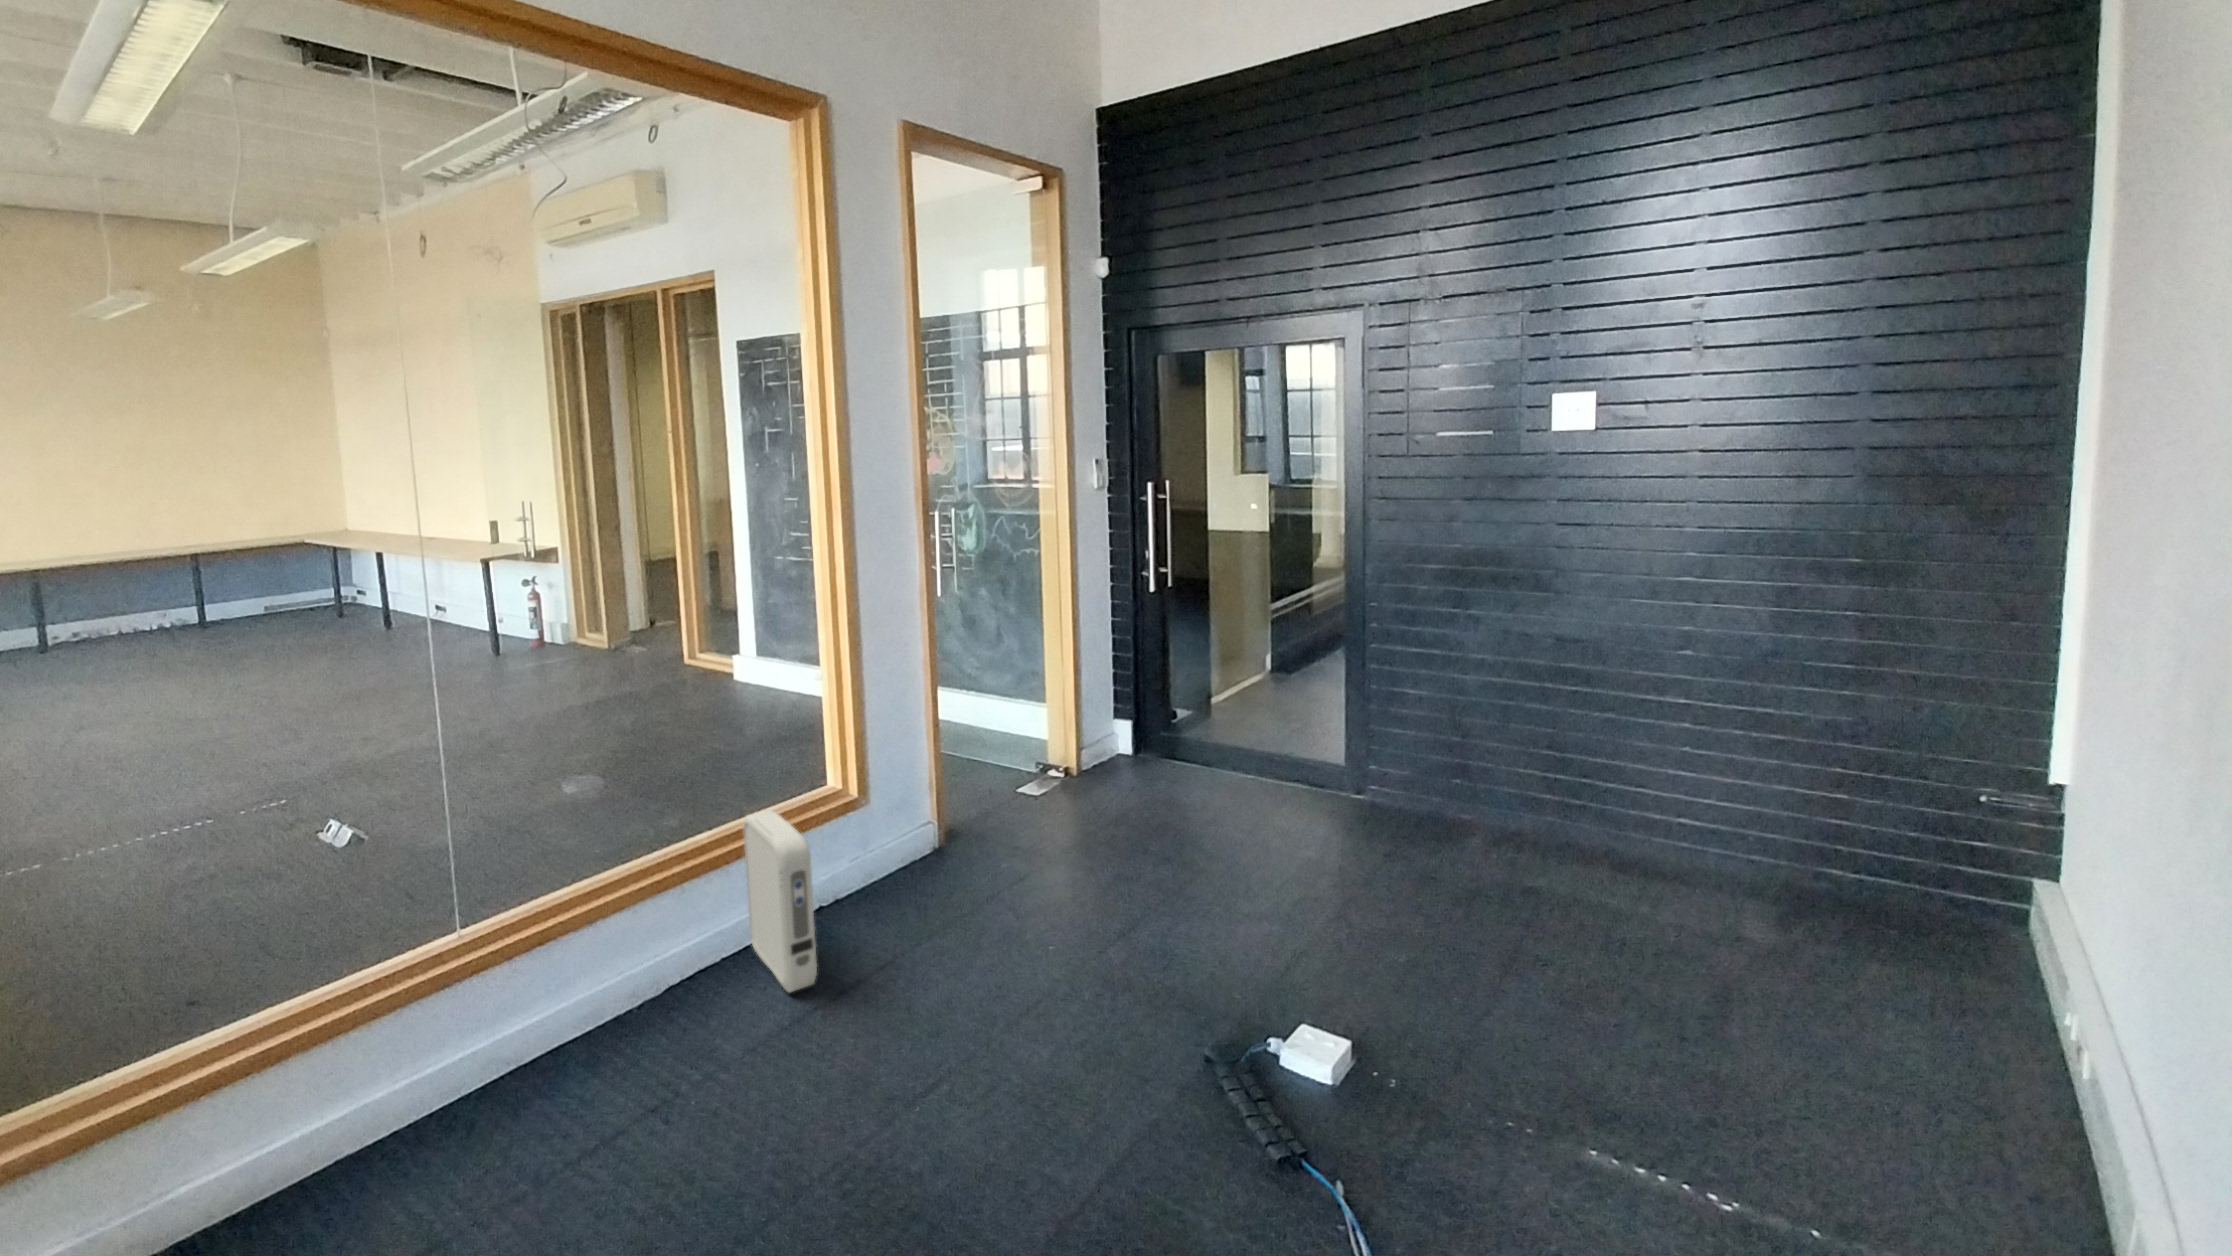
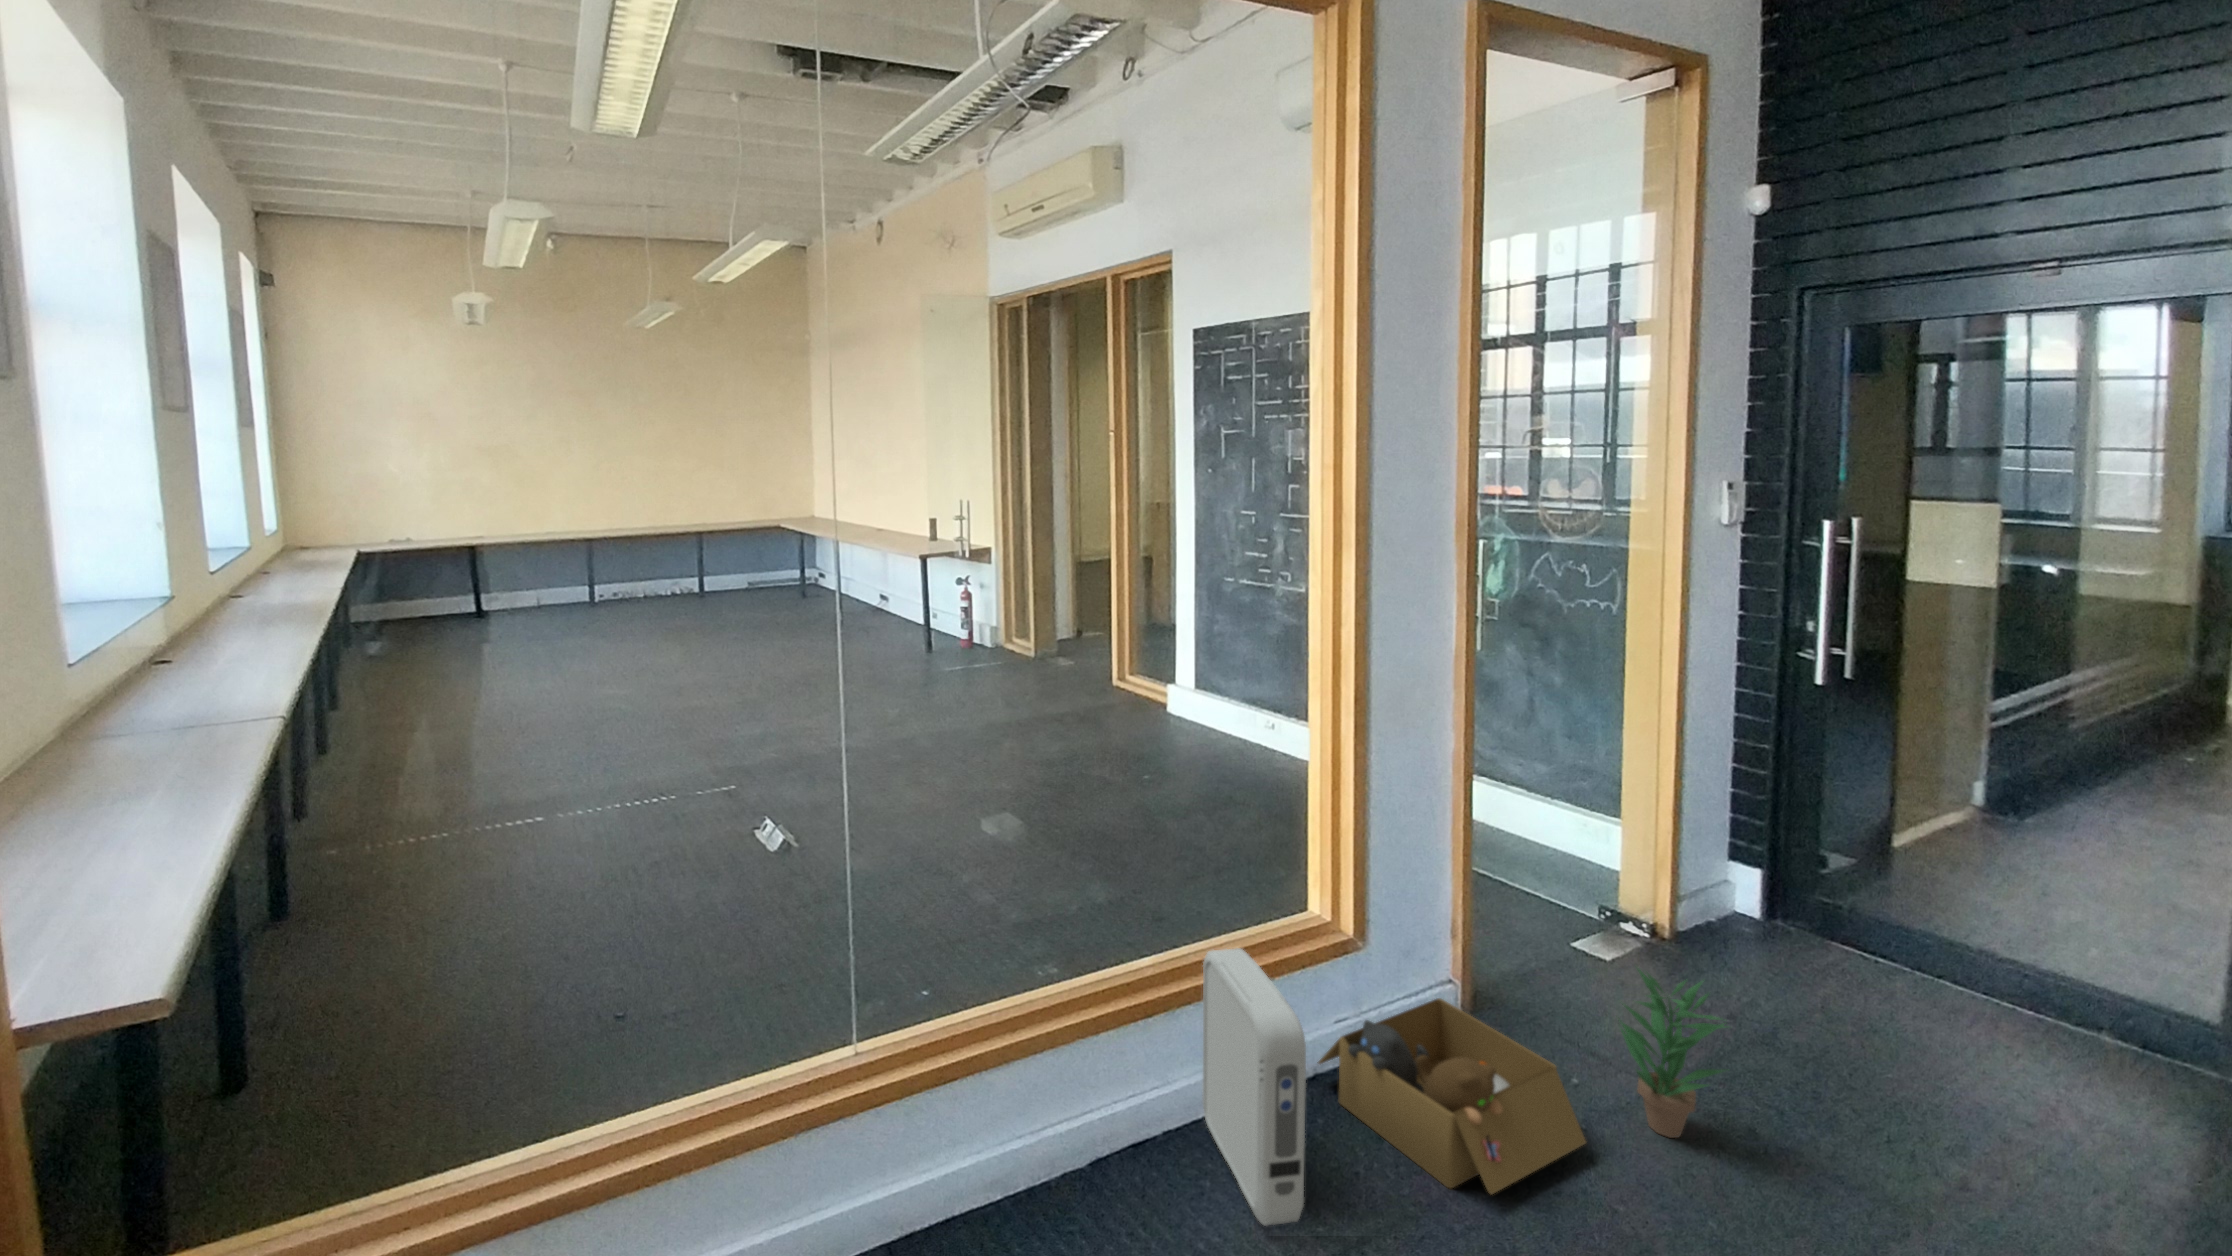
potted plant: none [1020,775,1079,884] -> present [1619,969,1725,1138]
cardboard box: none [836,831,1002,943] -> present [1317,998,1586,1194]

